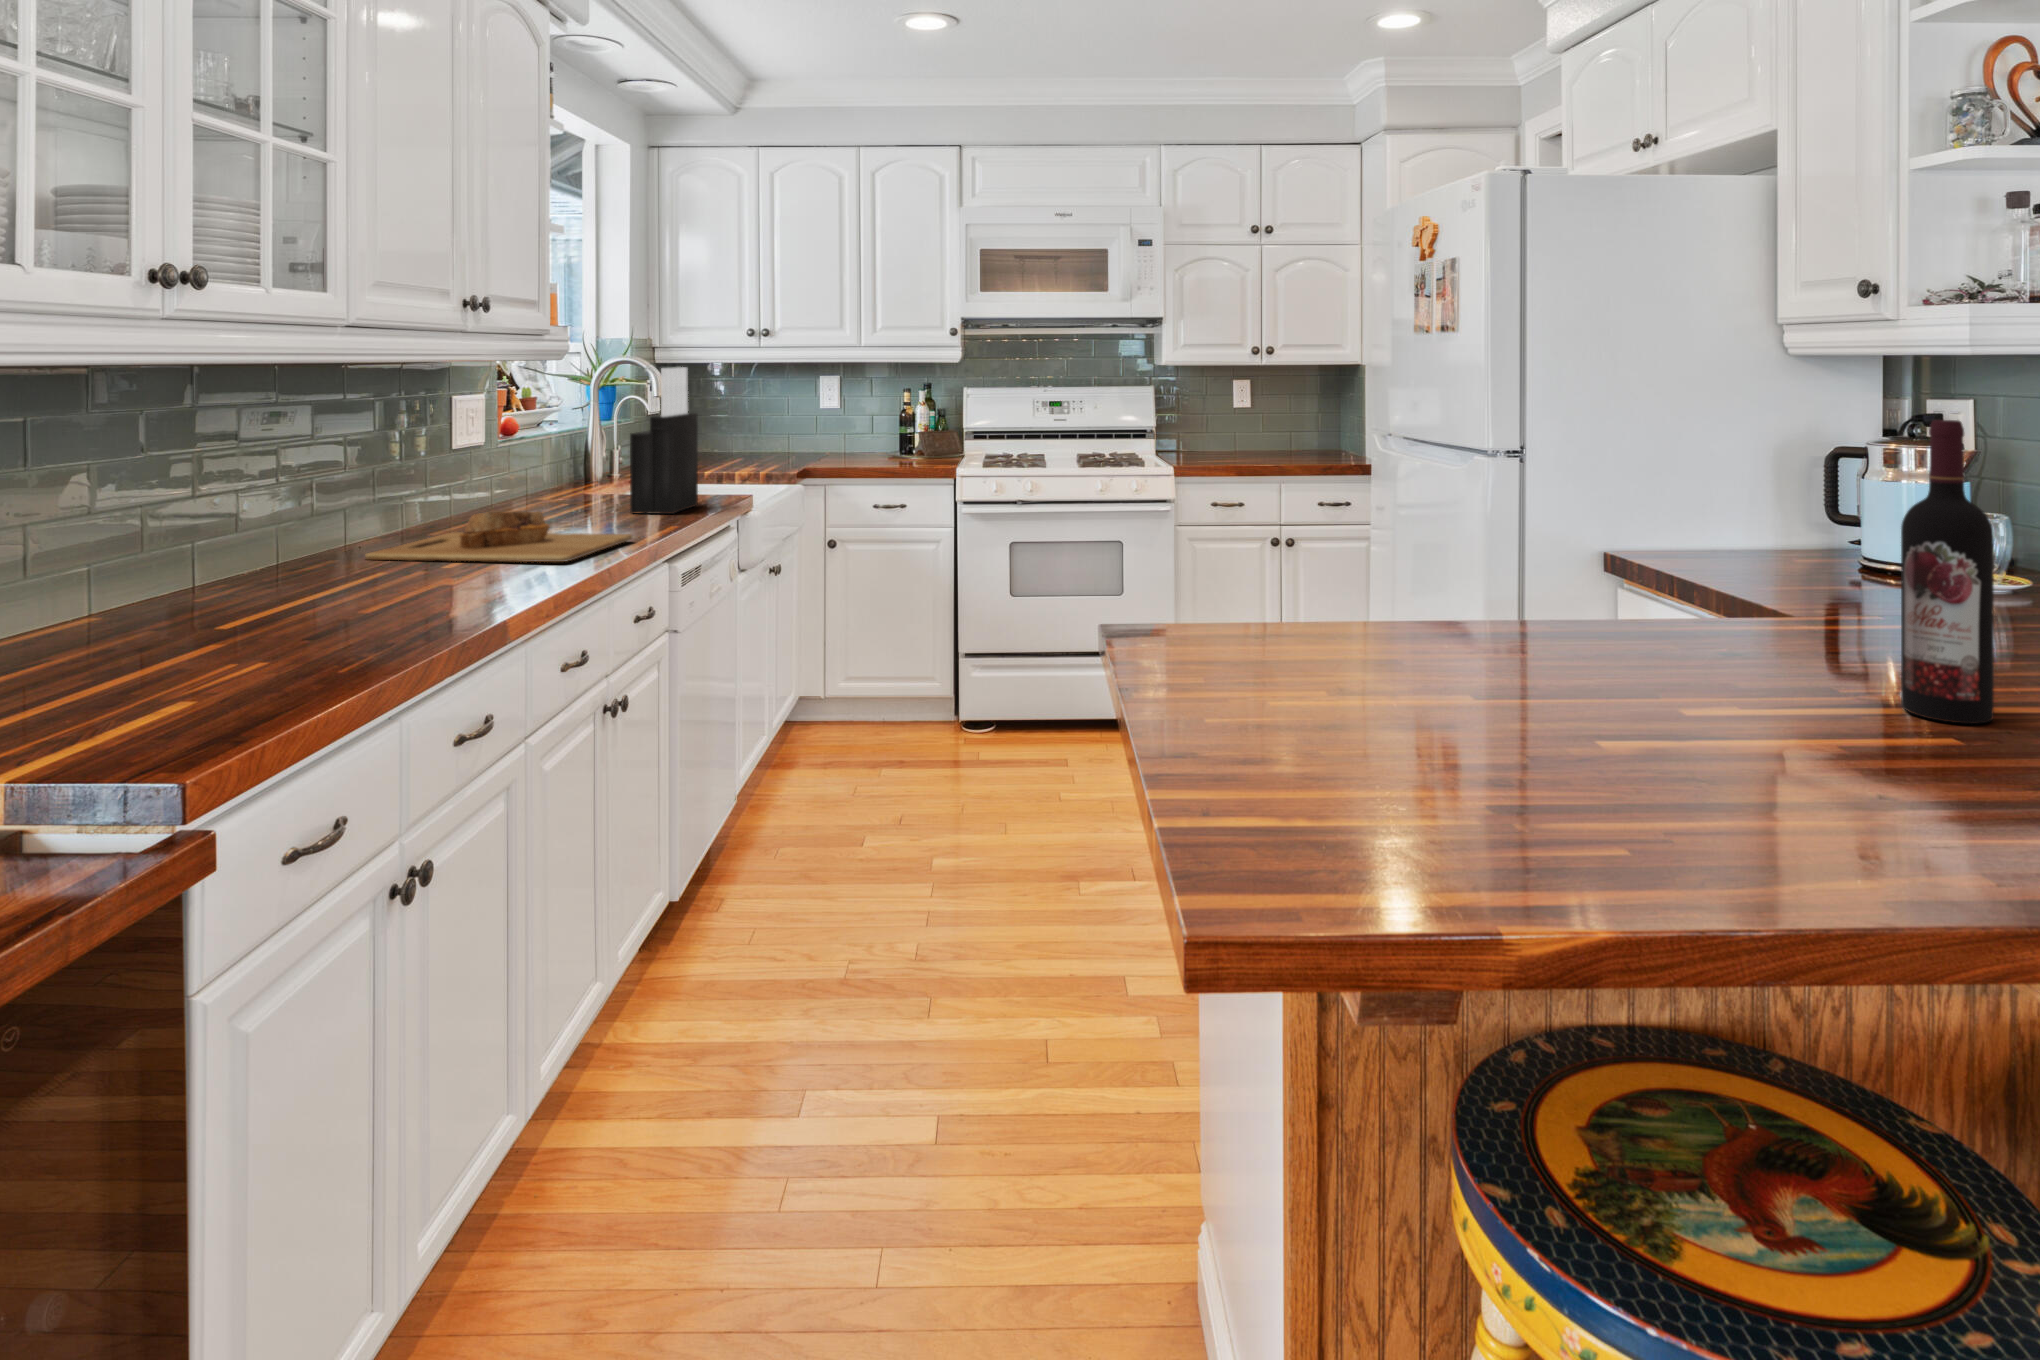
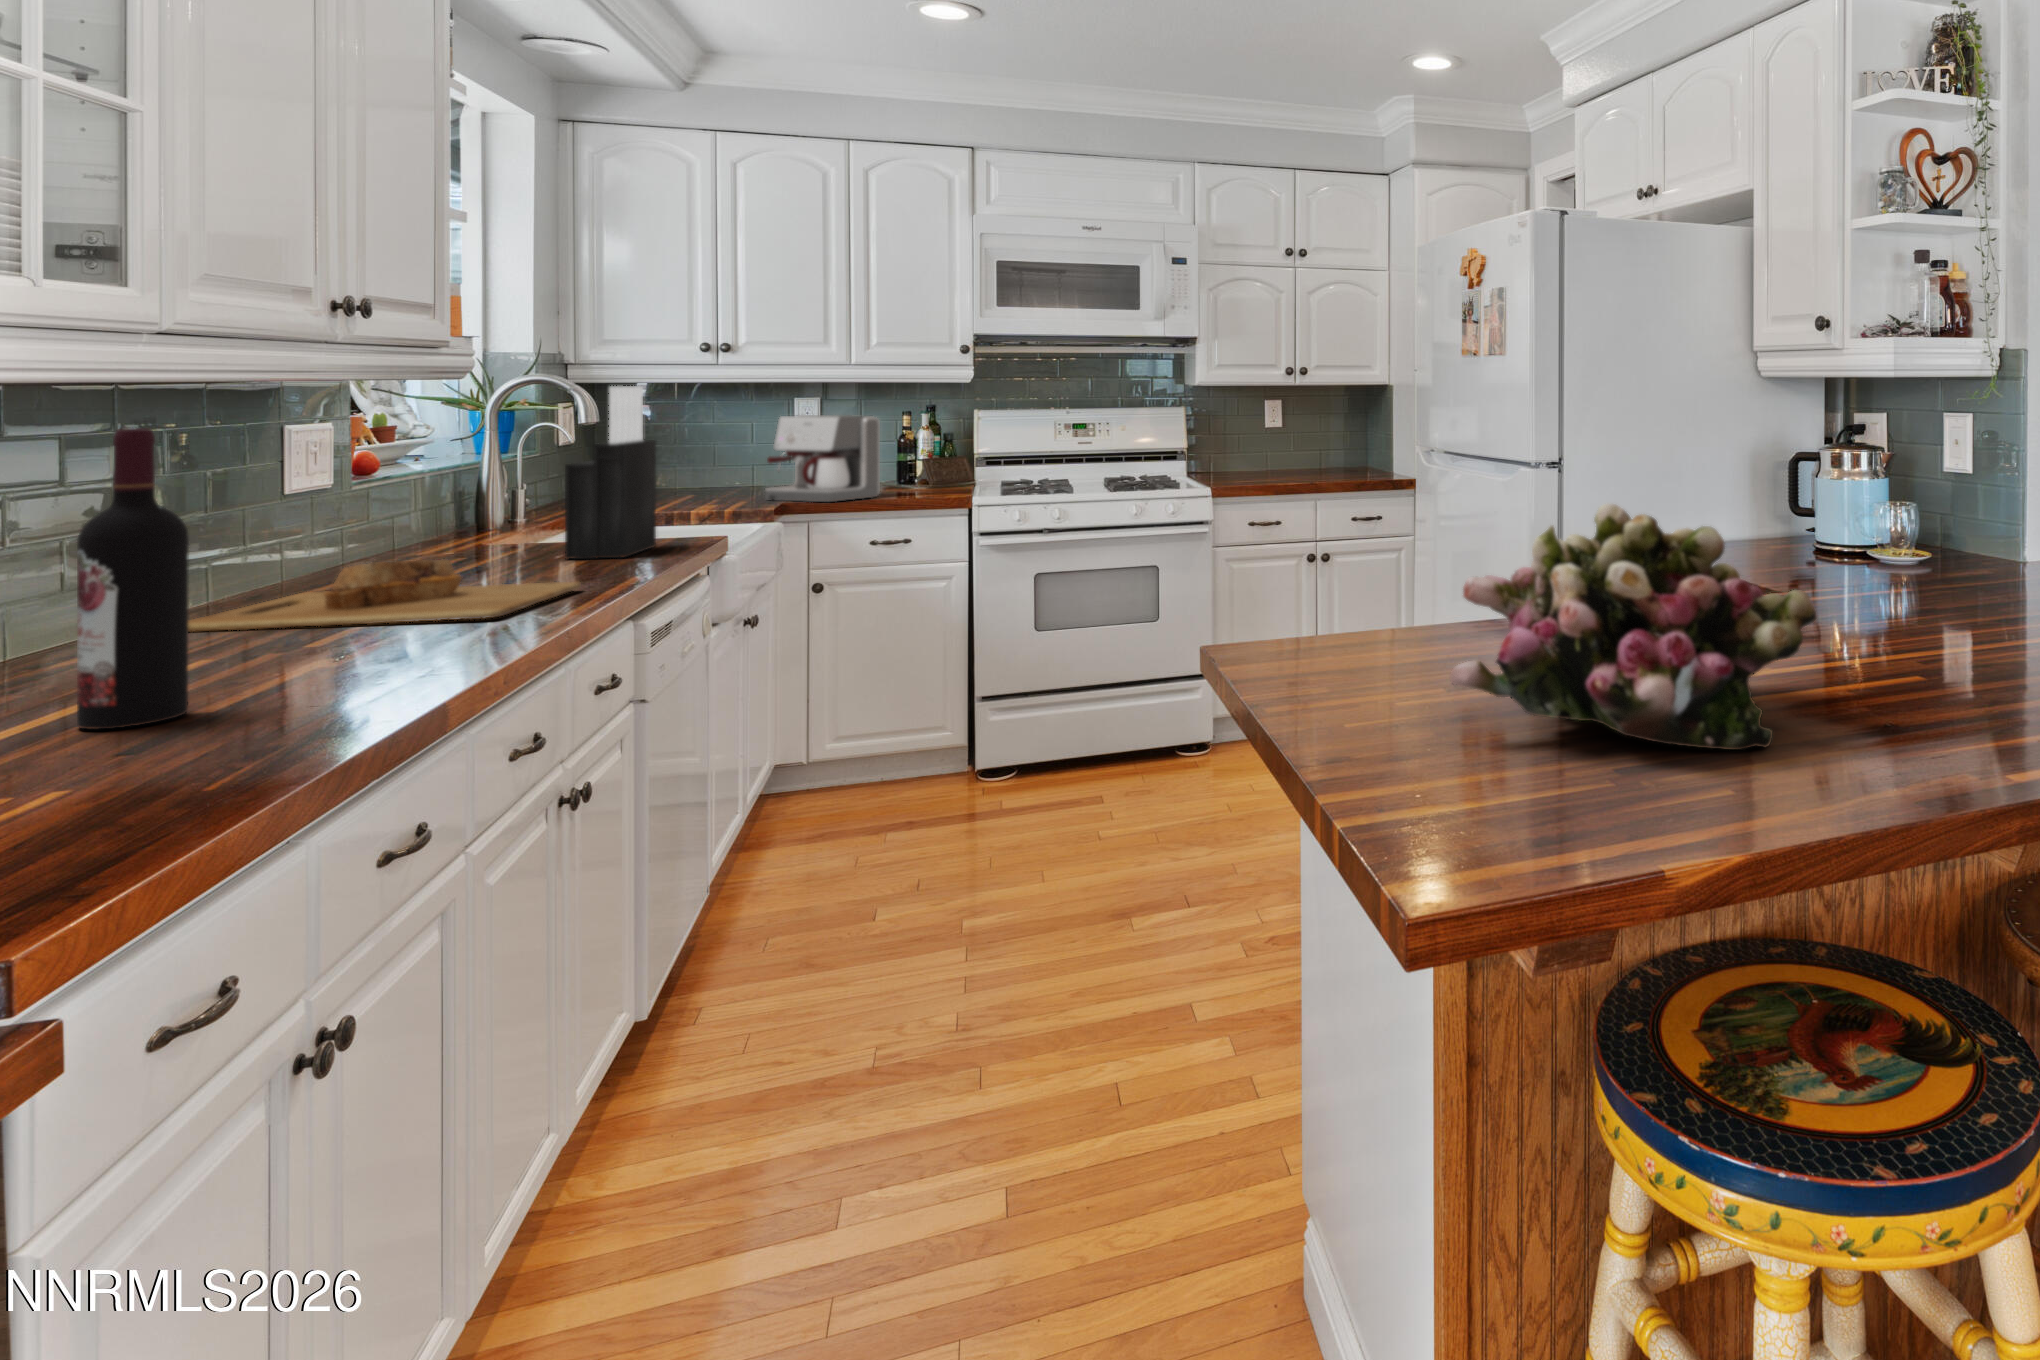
coffee maker: none [794,390,885,469] -> present [765,415,880,502]
wine bottle: present [1901,420,1994,724] -> present [77,428,189,730]
flower arrangement: none [1322,512,1777,813] -> present [1450,504,1816,750]

